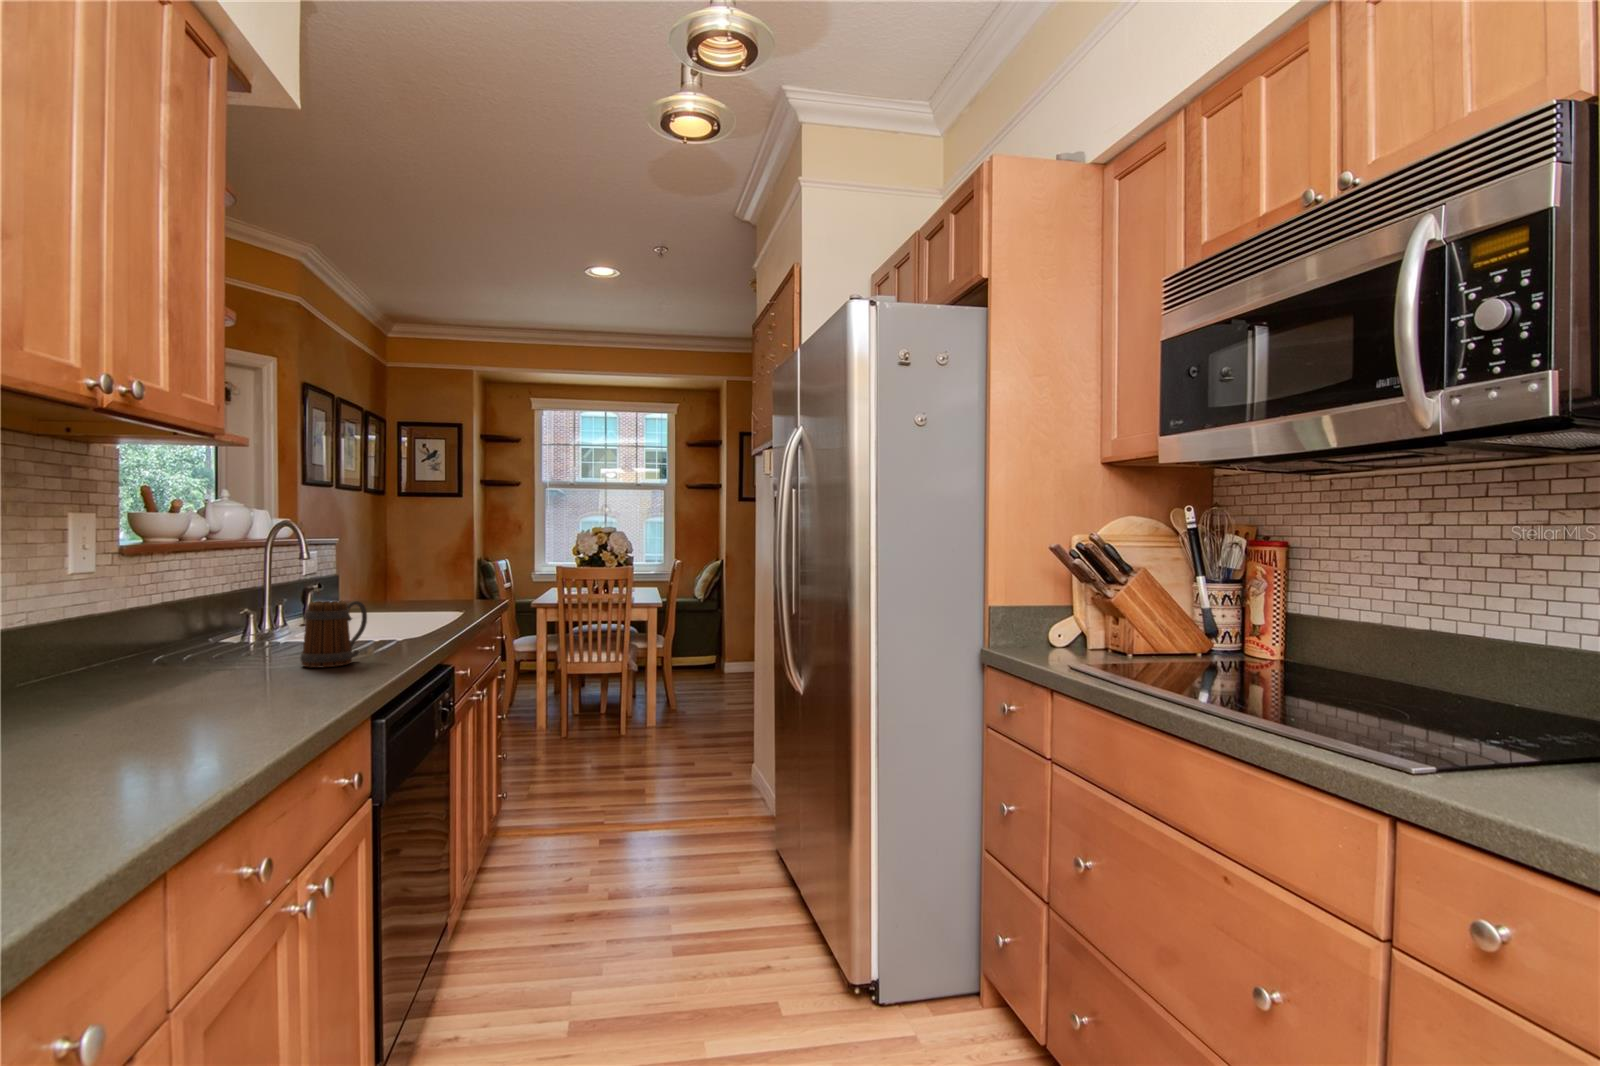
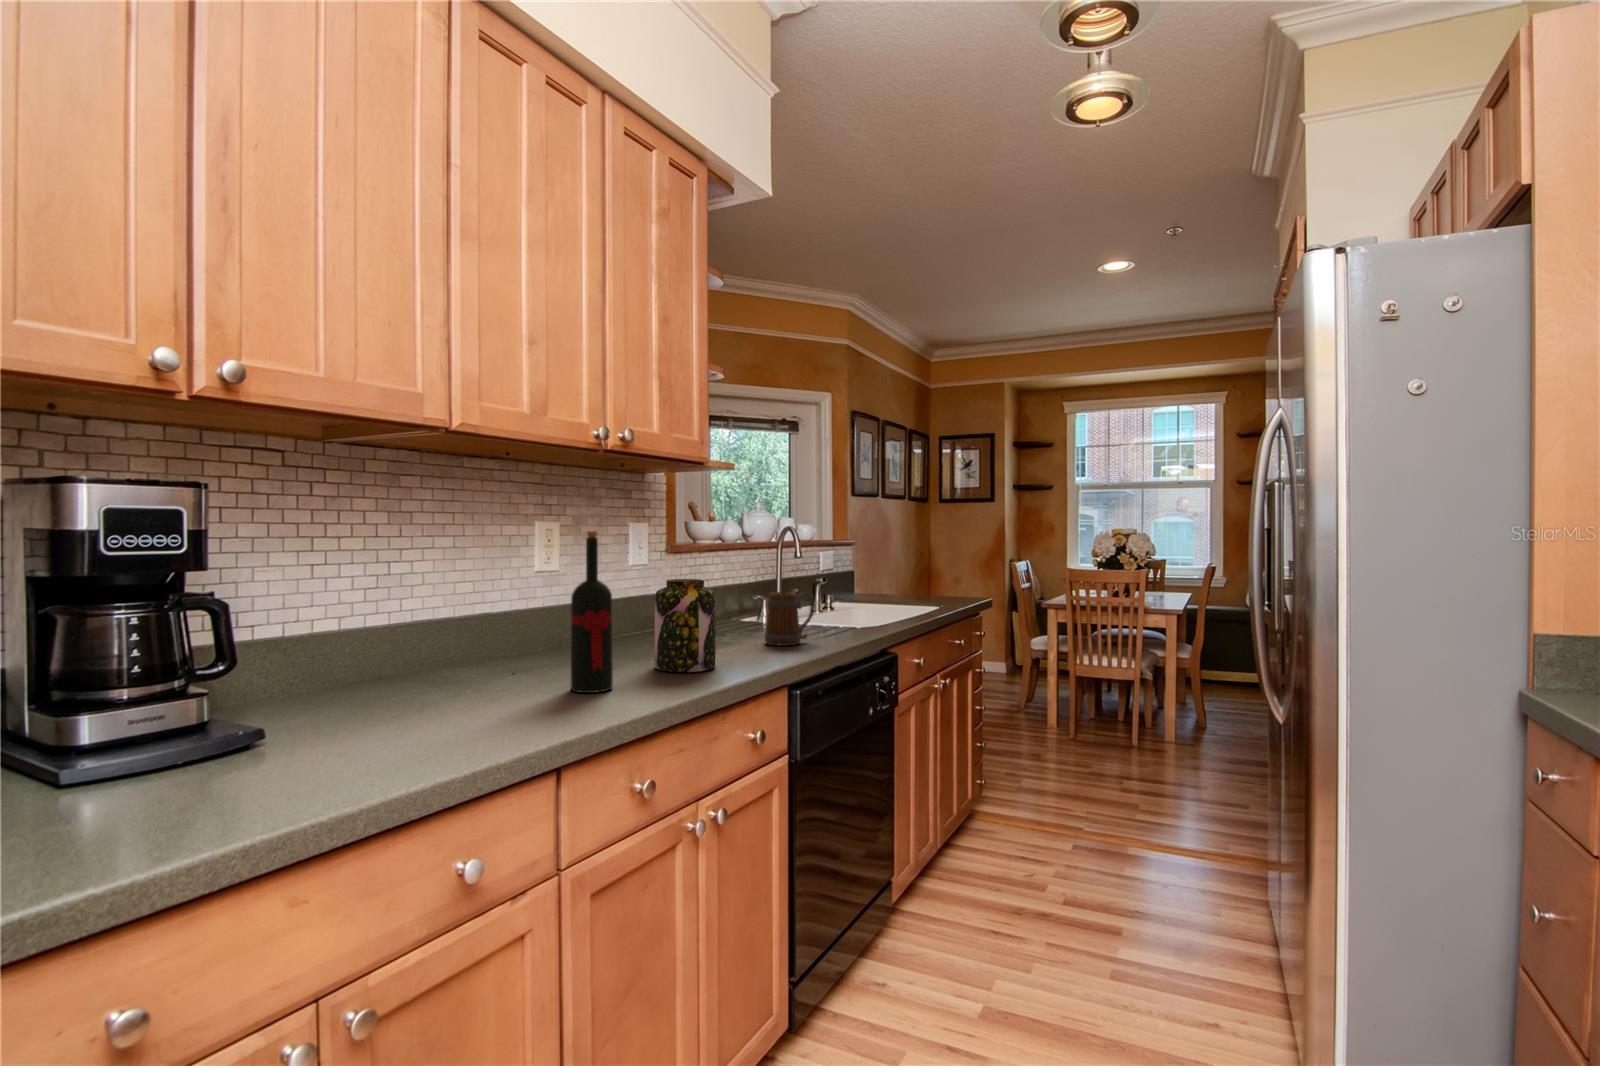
wine bottle: none [78,522,156,757] -> present [571,531,613,693]
jar: none [178,588,277,713] -> present [655,579,716,672]

